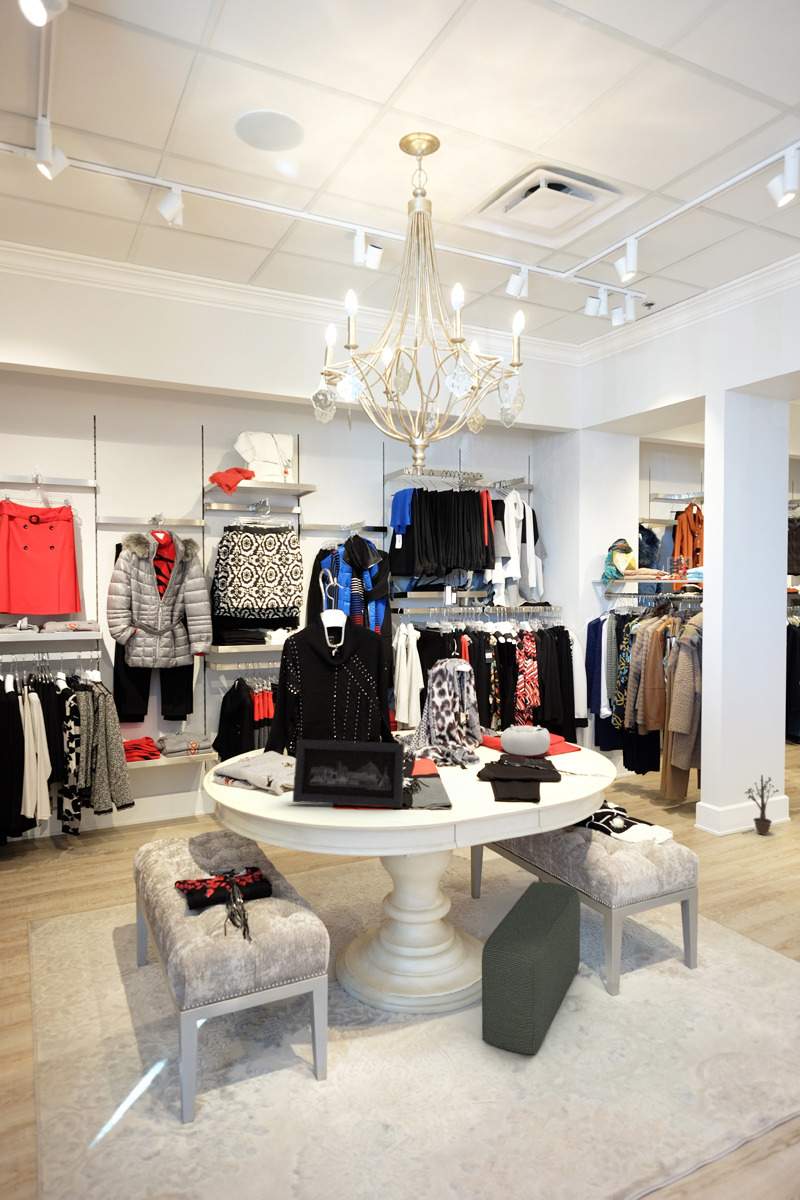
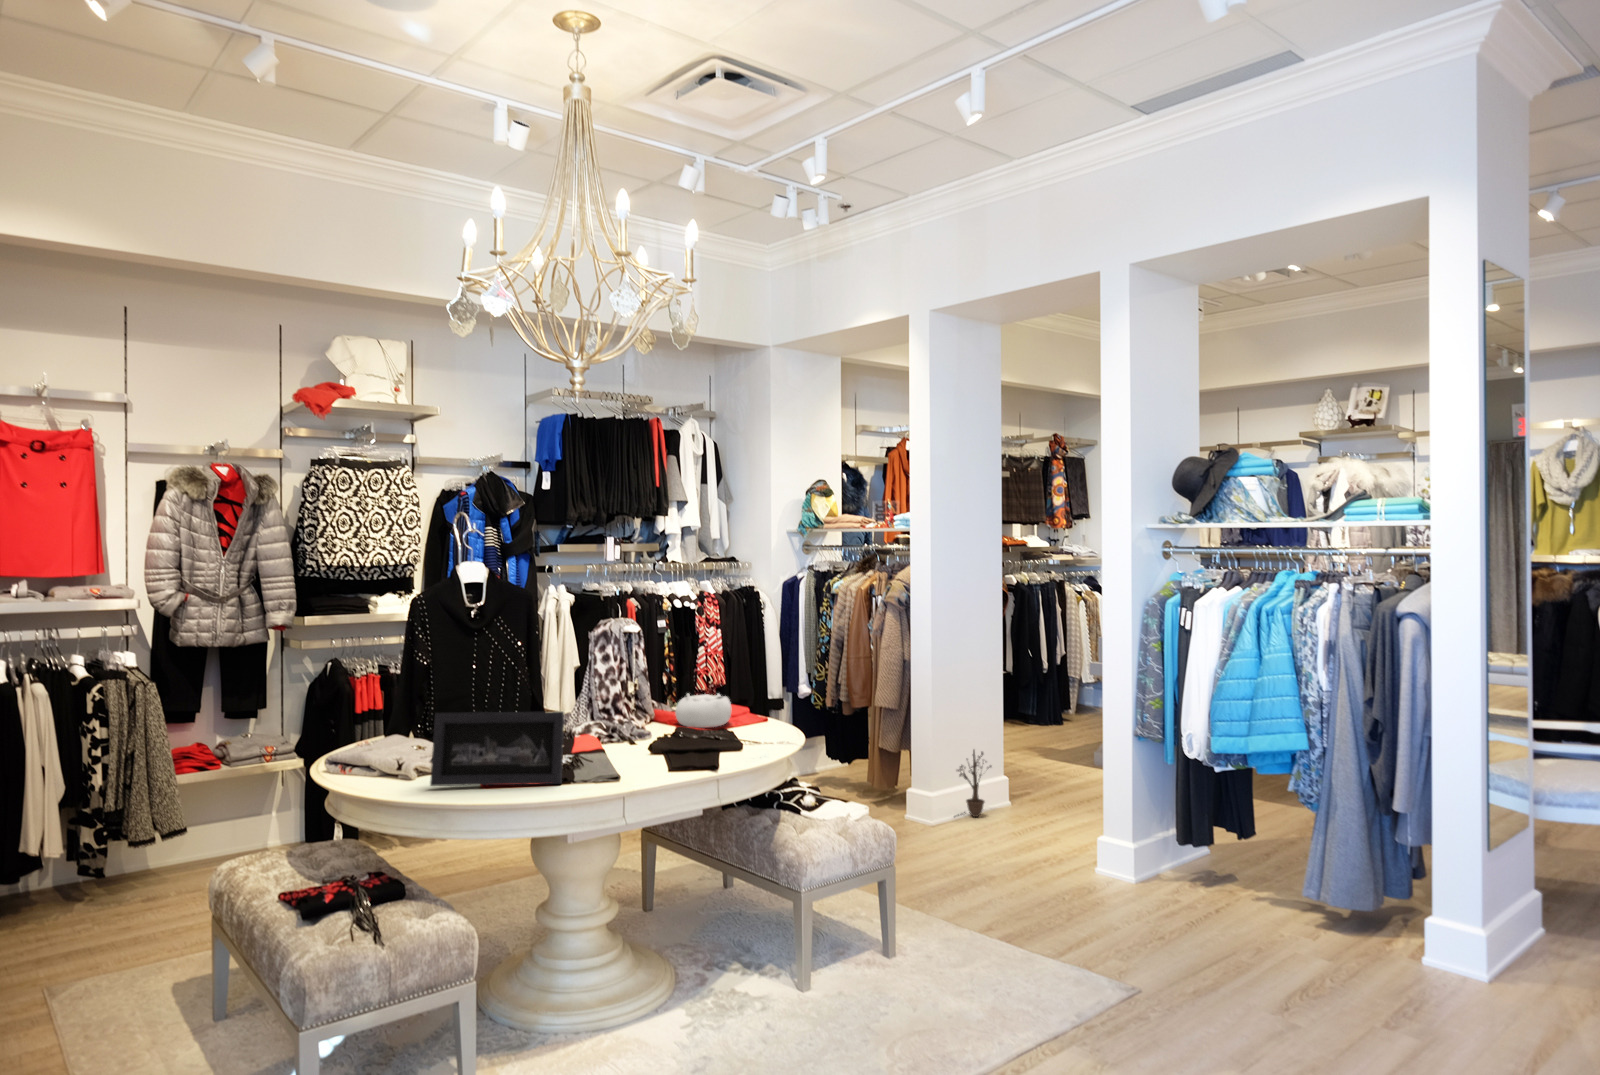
pouf: present [482,882,580,1054] -> none [654,870,765,1047]

